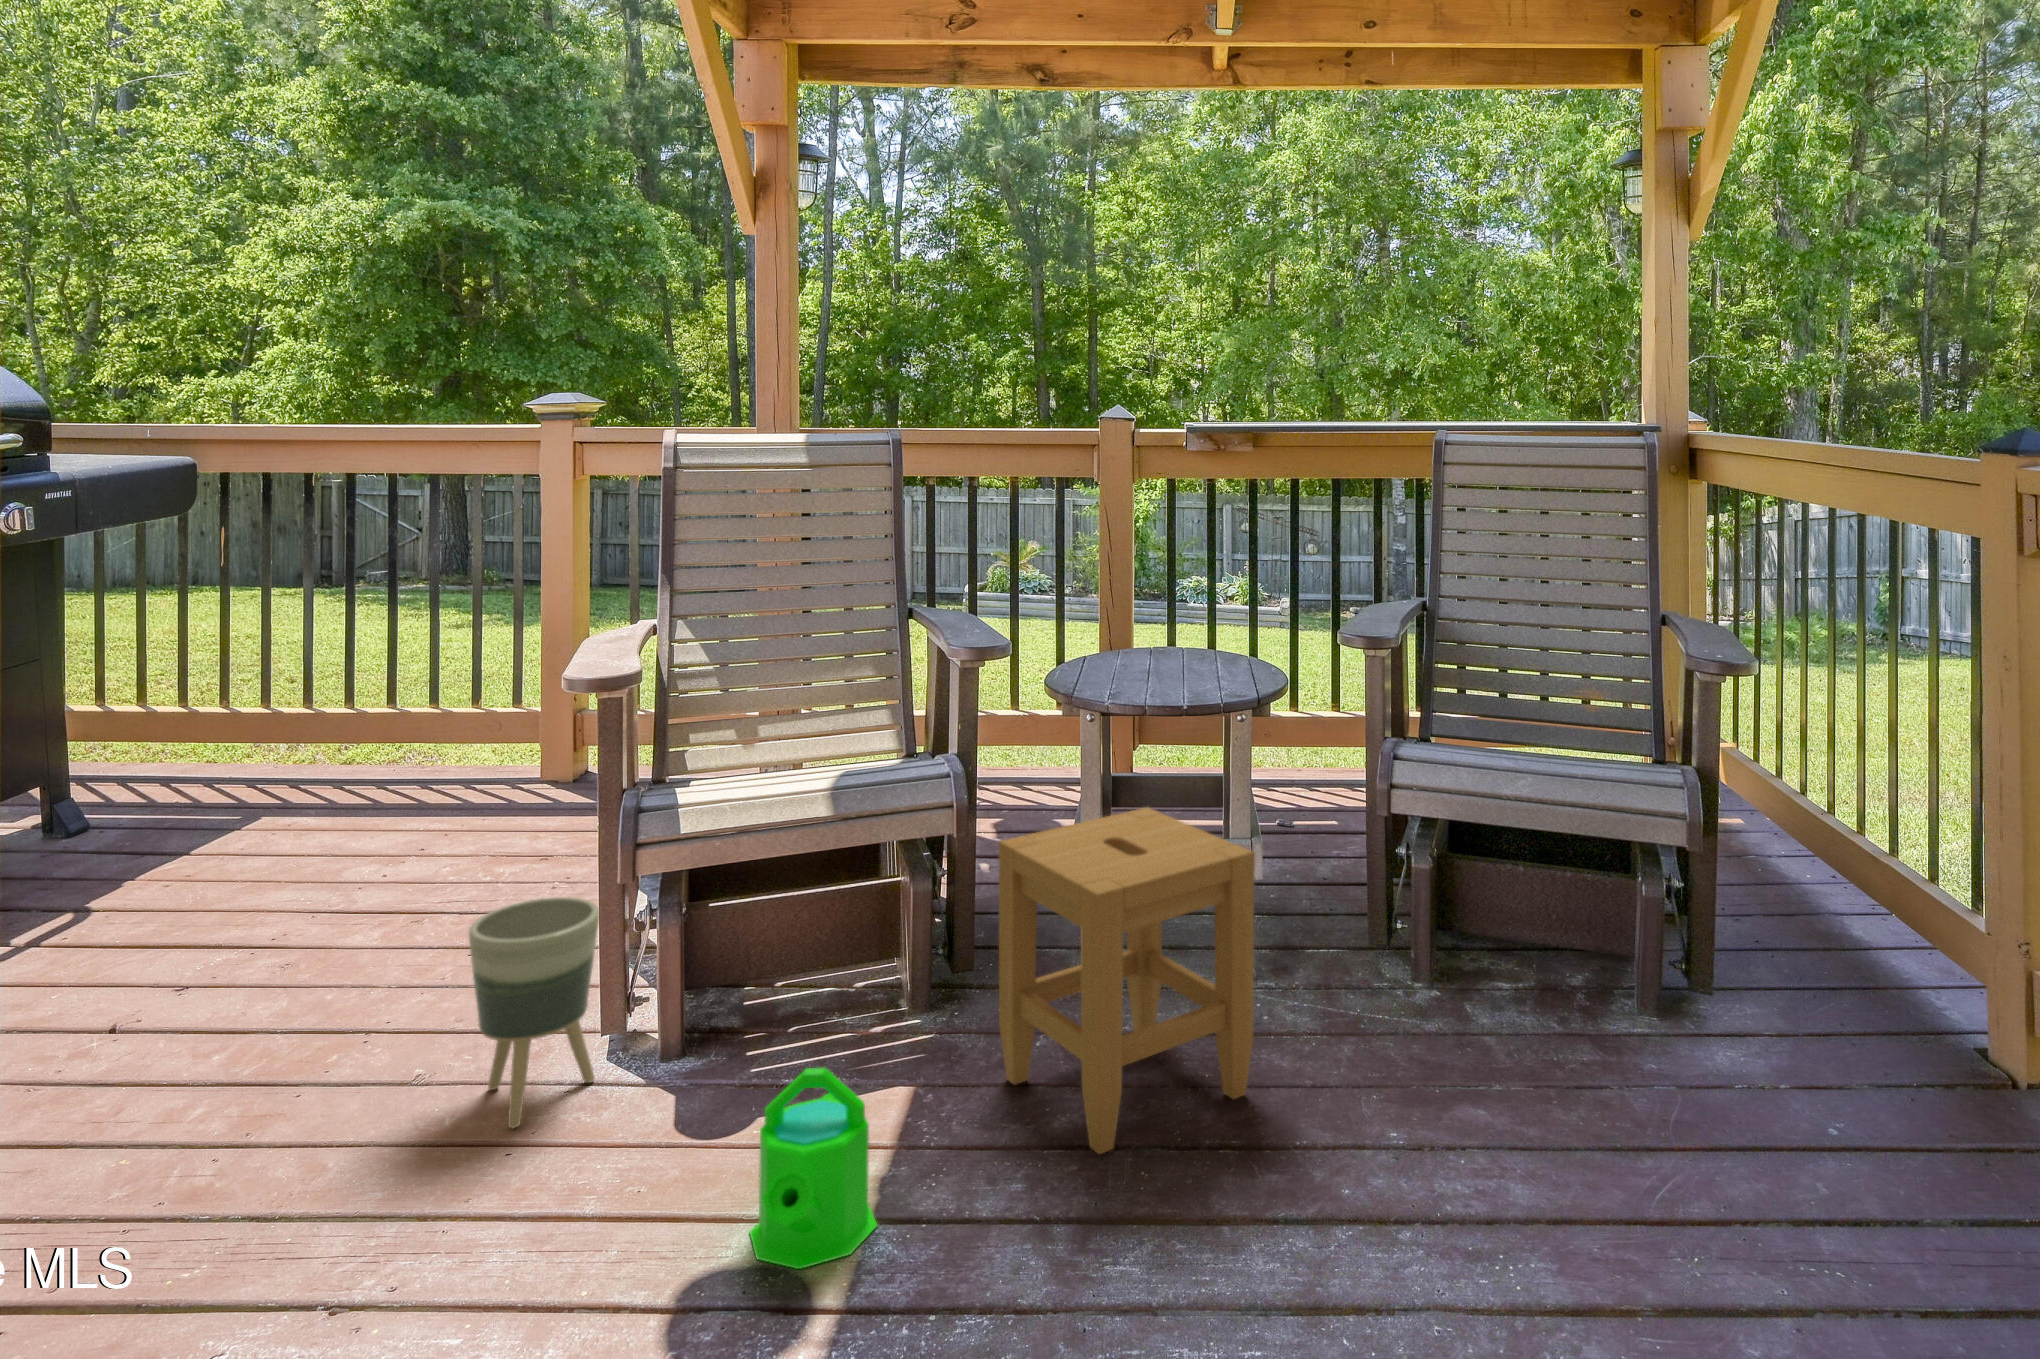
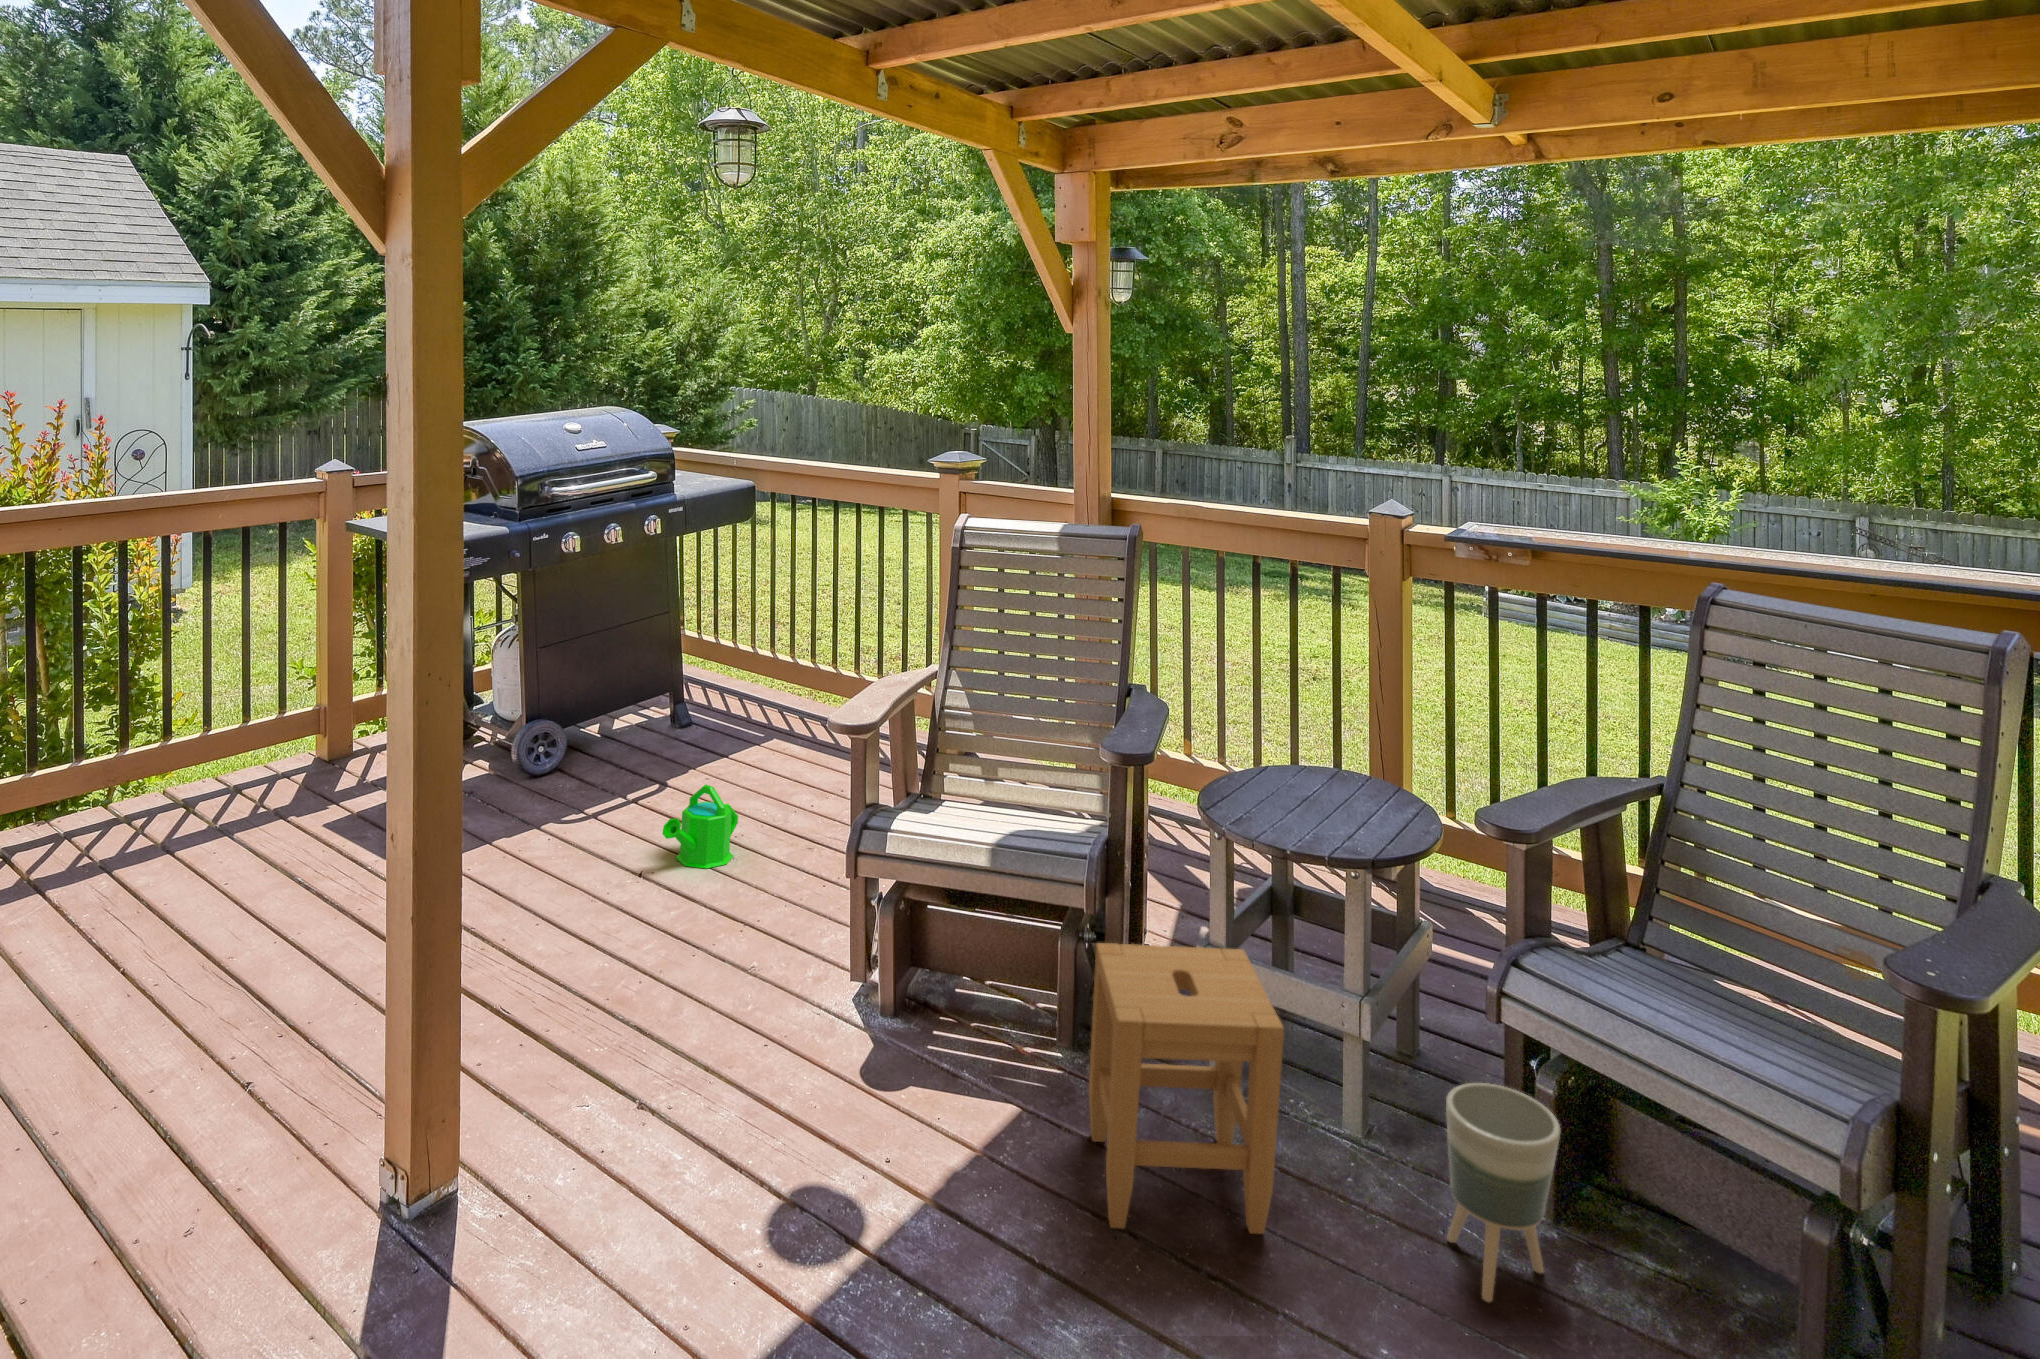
planter: present [469,897,599,1128] -> present [1446,1083,1560,1302]
watering can: present [750,1068,877,1269] -> present [662,785,738,869]

